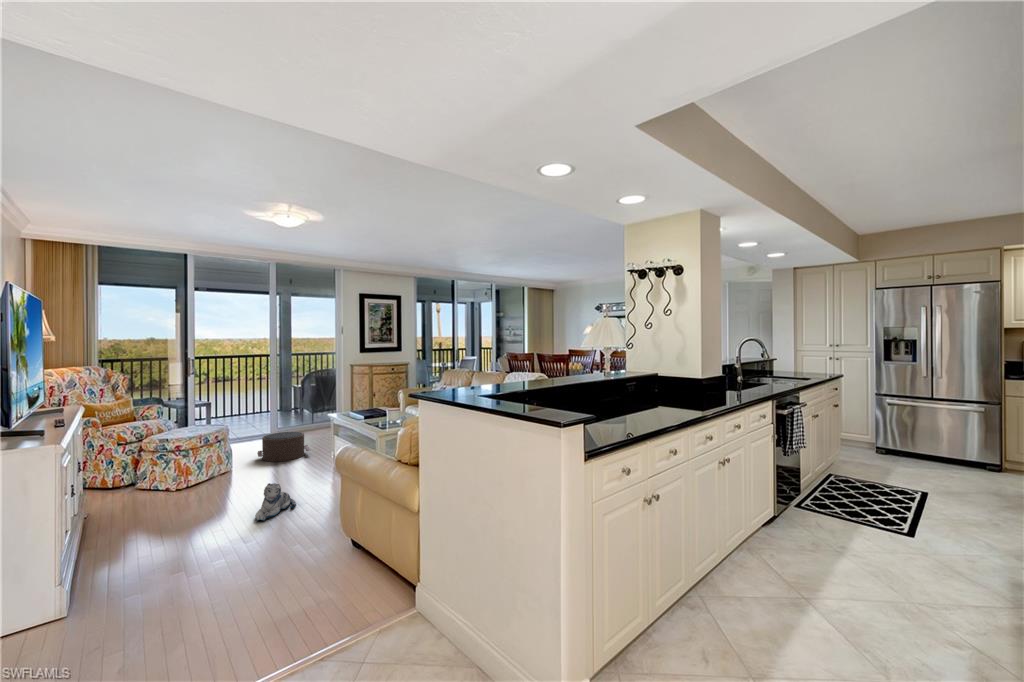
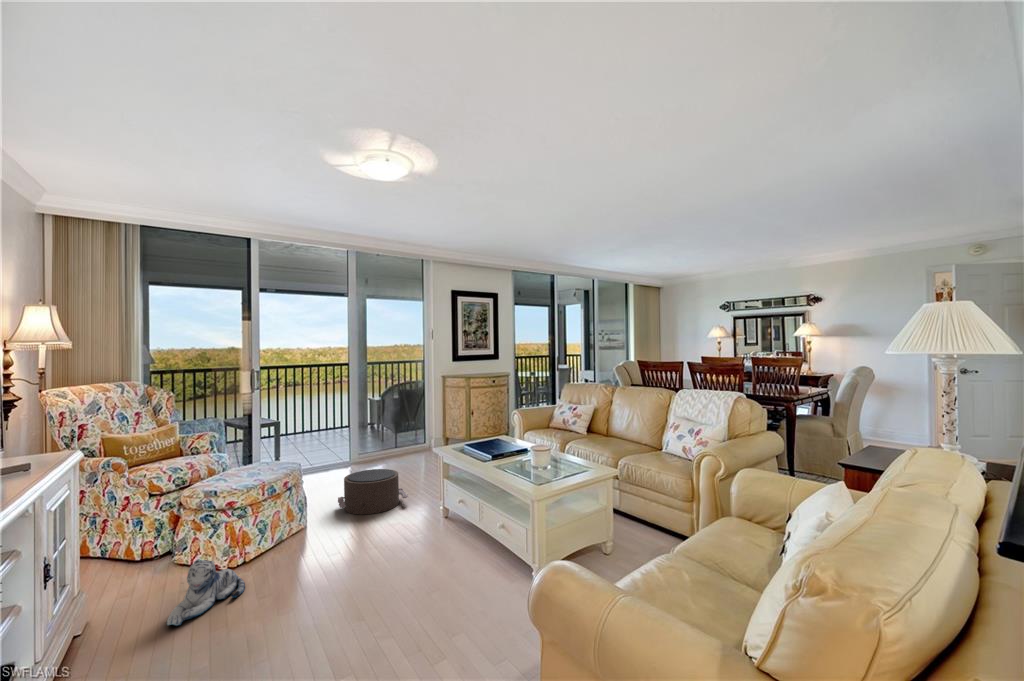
plush toy: present [255,483,296,521] -> present [166,560,245,626]

